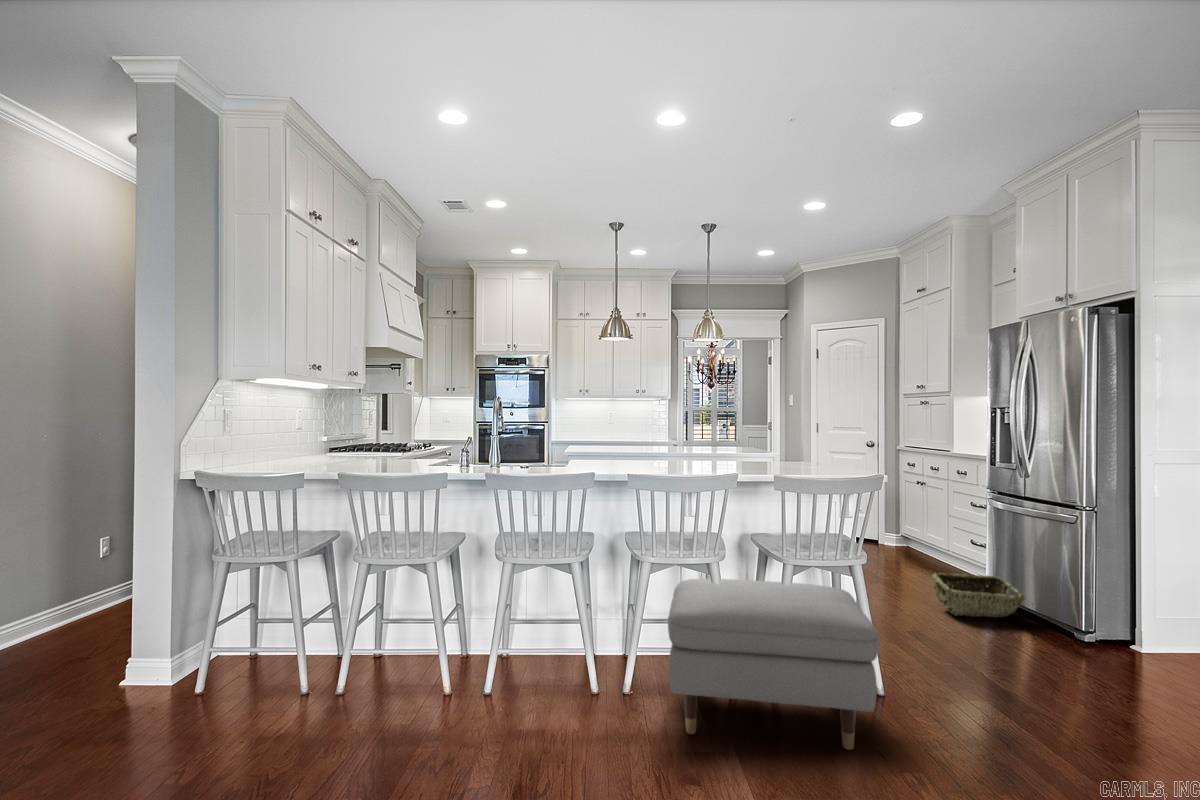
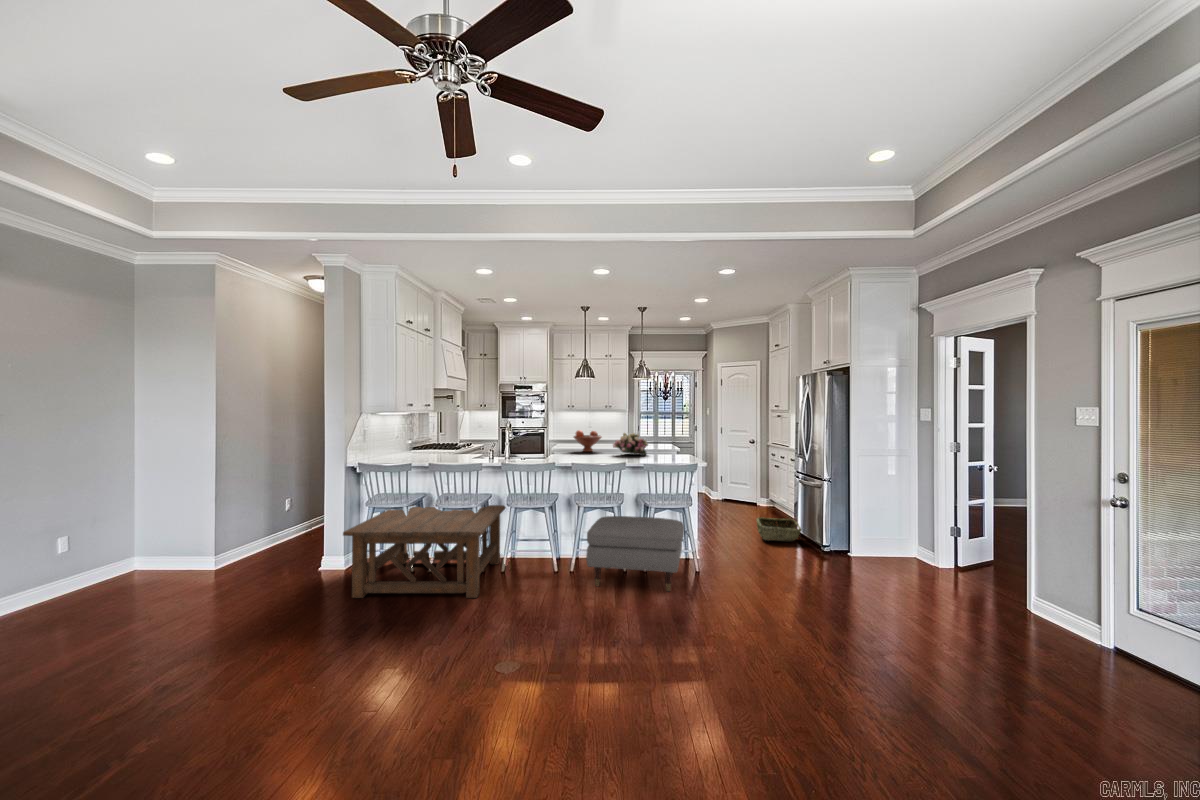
fruit bowl: none [612,417,663,455] -> present [574,430,602,452]
flower arrangement: none [690,419,755,460] -> present [613,433,648,455]
coffee table: none [129,554,493,772] -> present [343,505,506,598]

